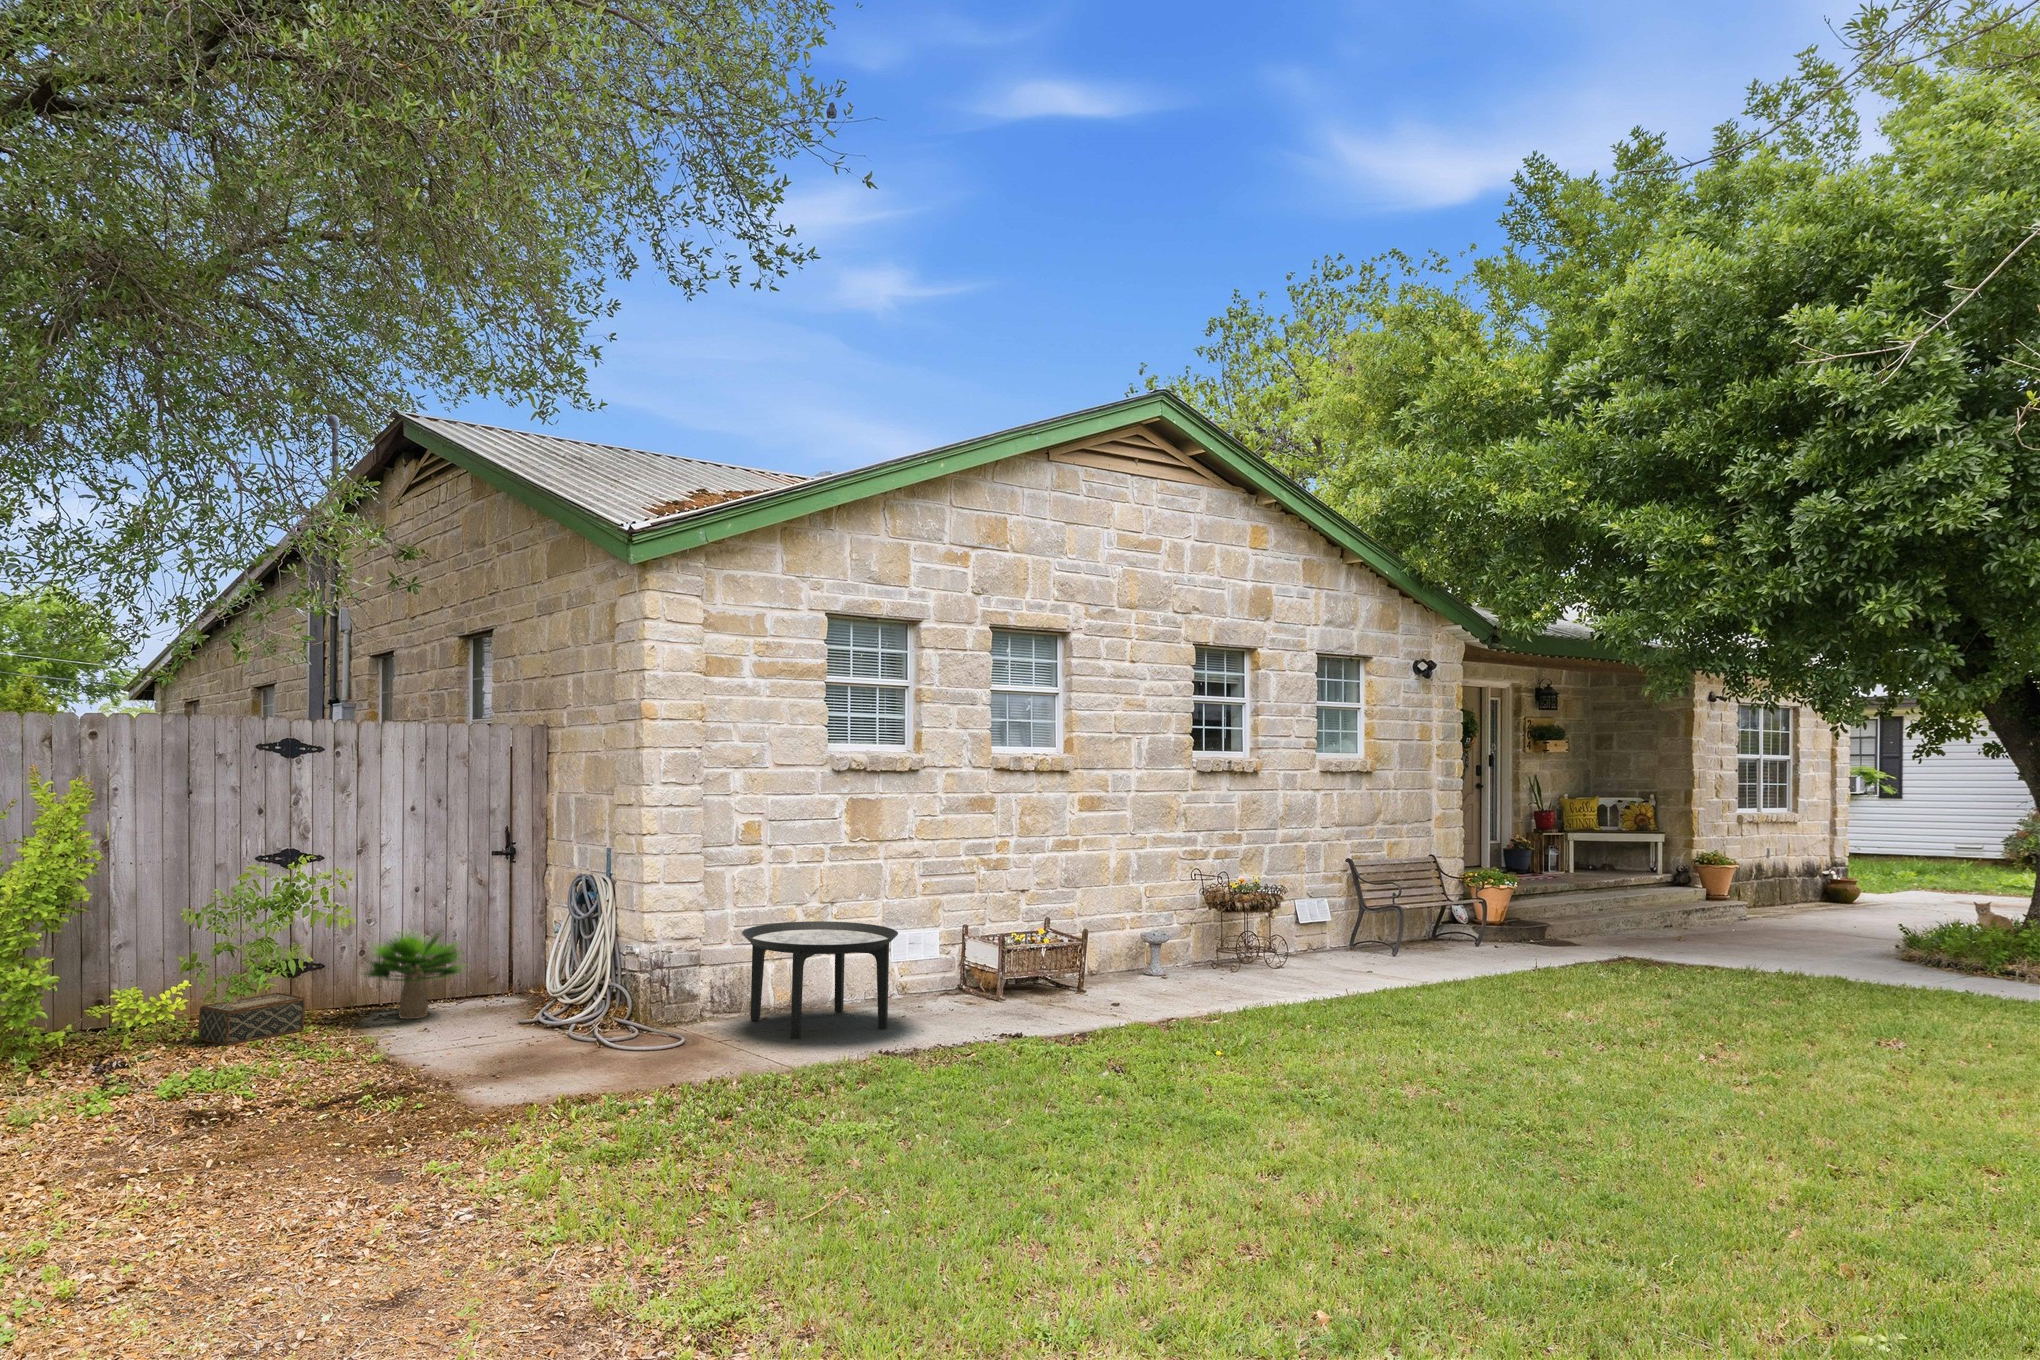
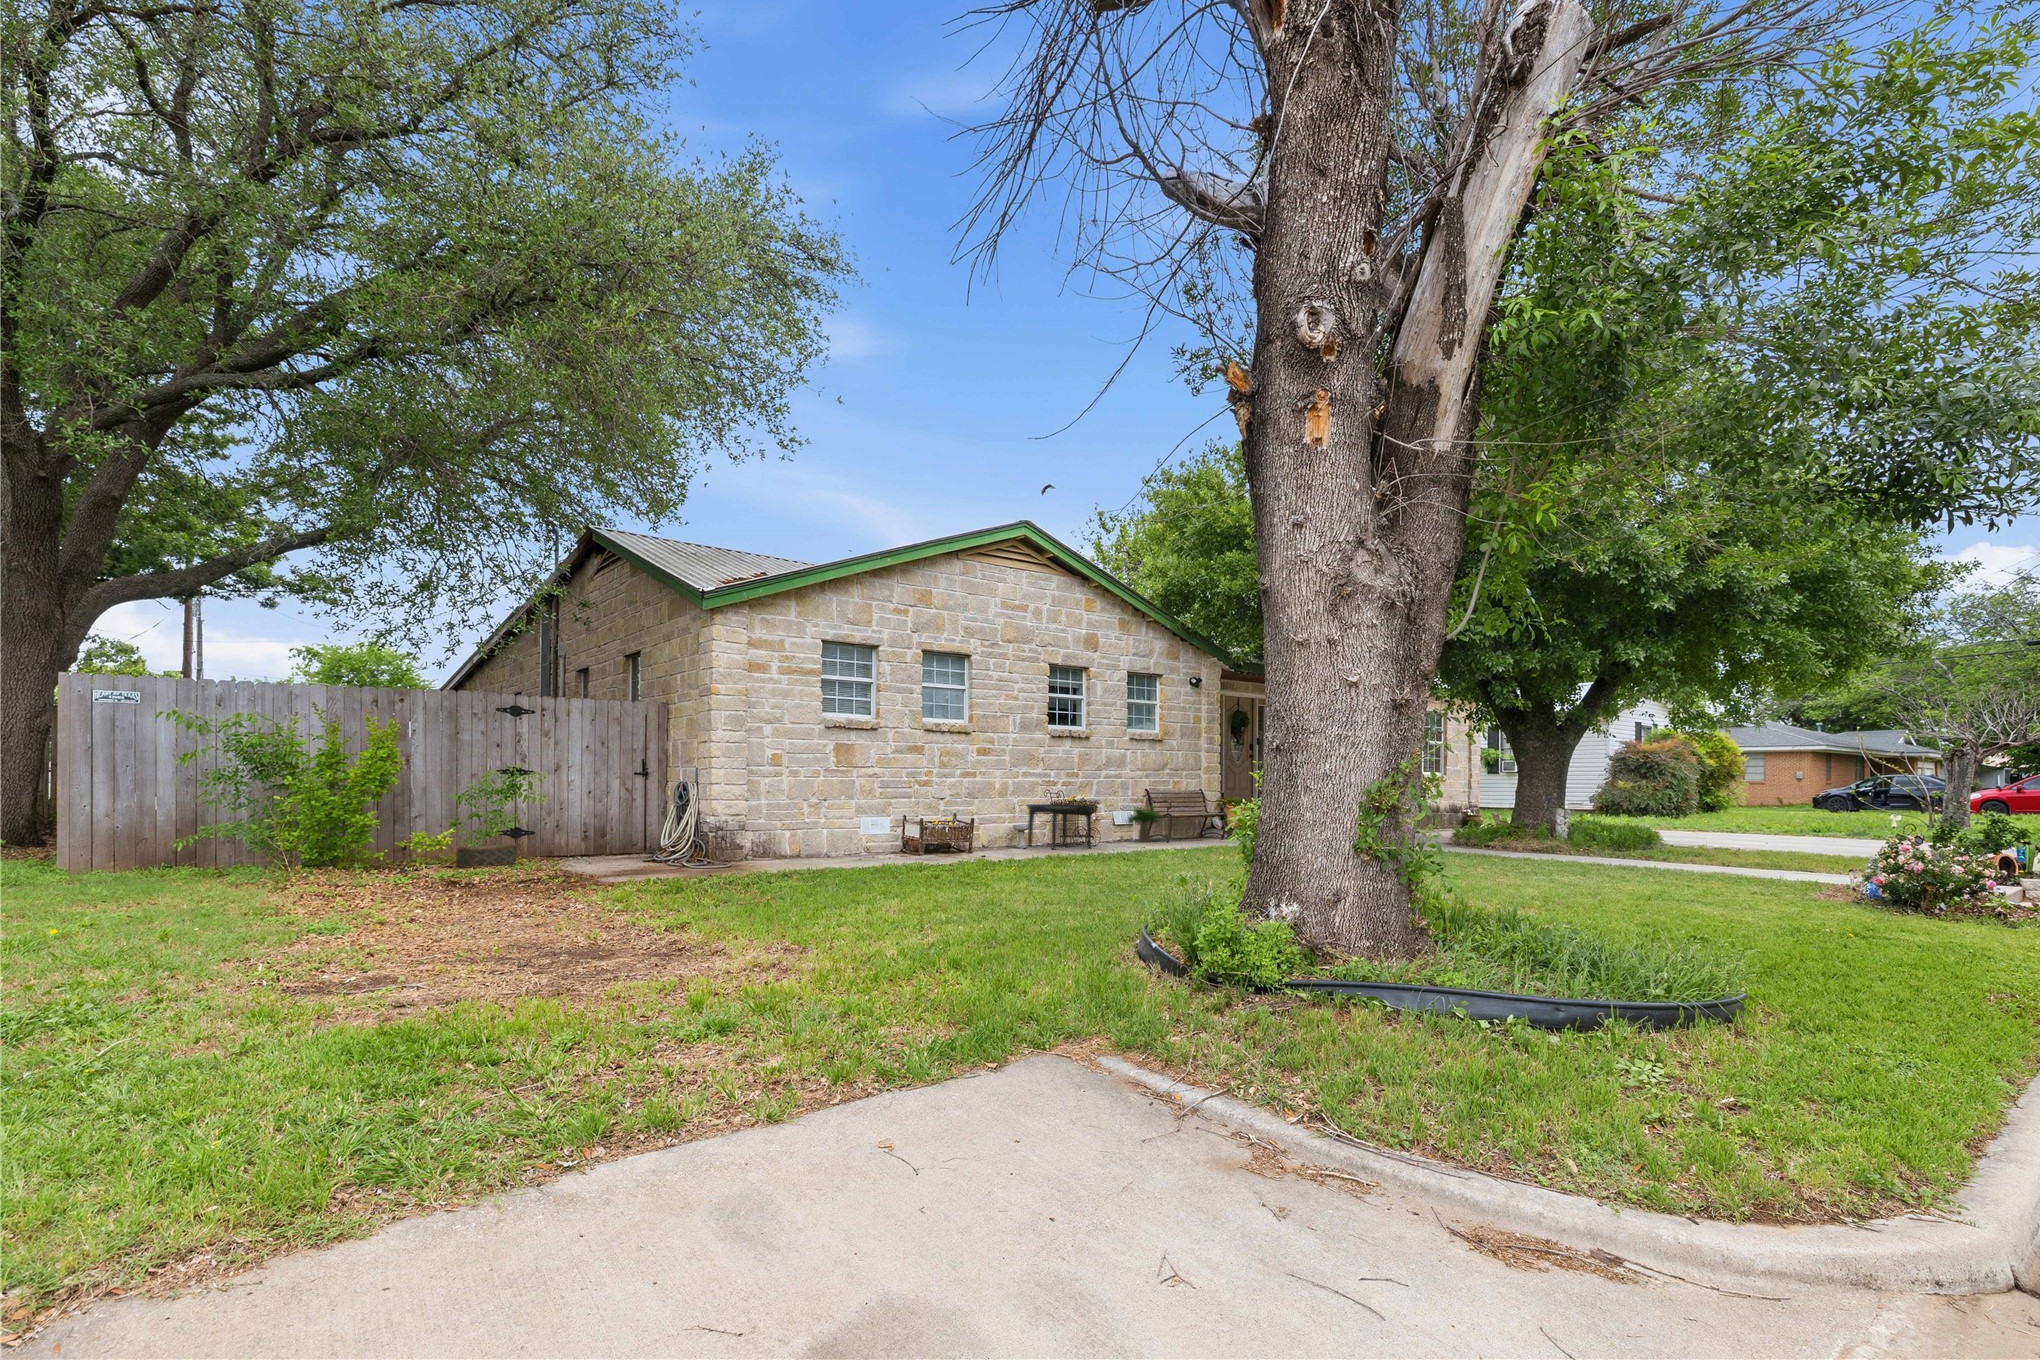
round table: present [742,921,898,1039] -> present [1027,804,1094,850]
potted plant: present [363,930,466,1019] -> present [1126,806,1162,842]

